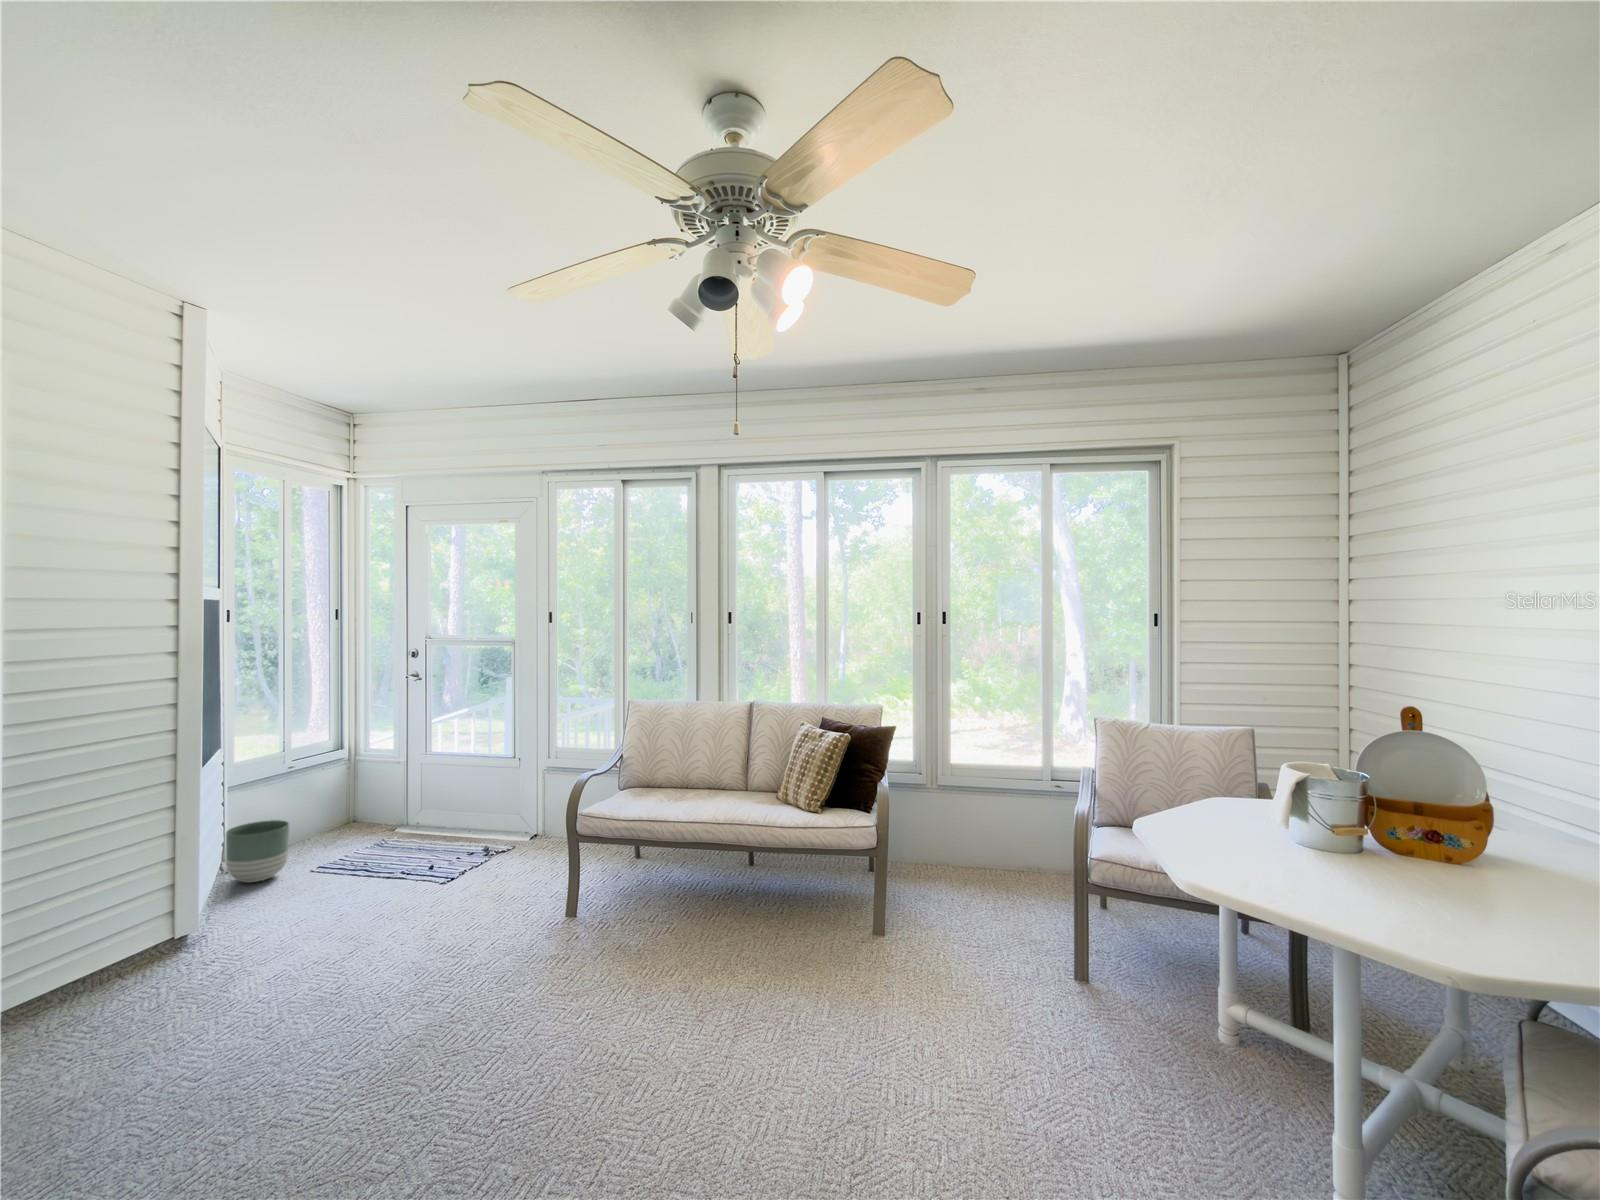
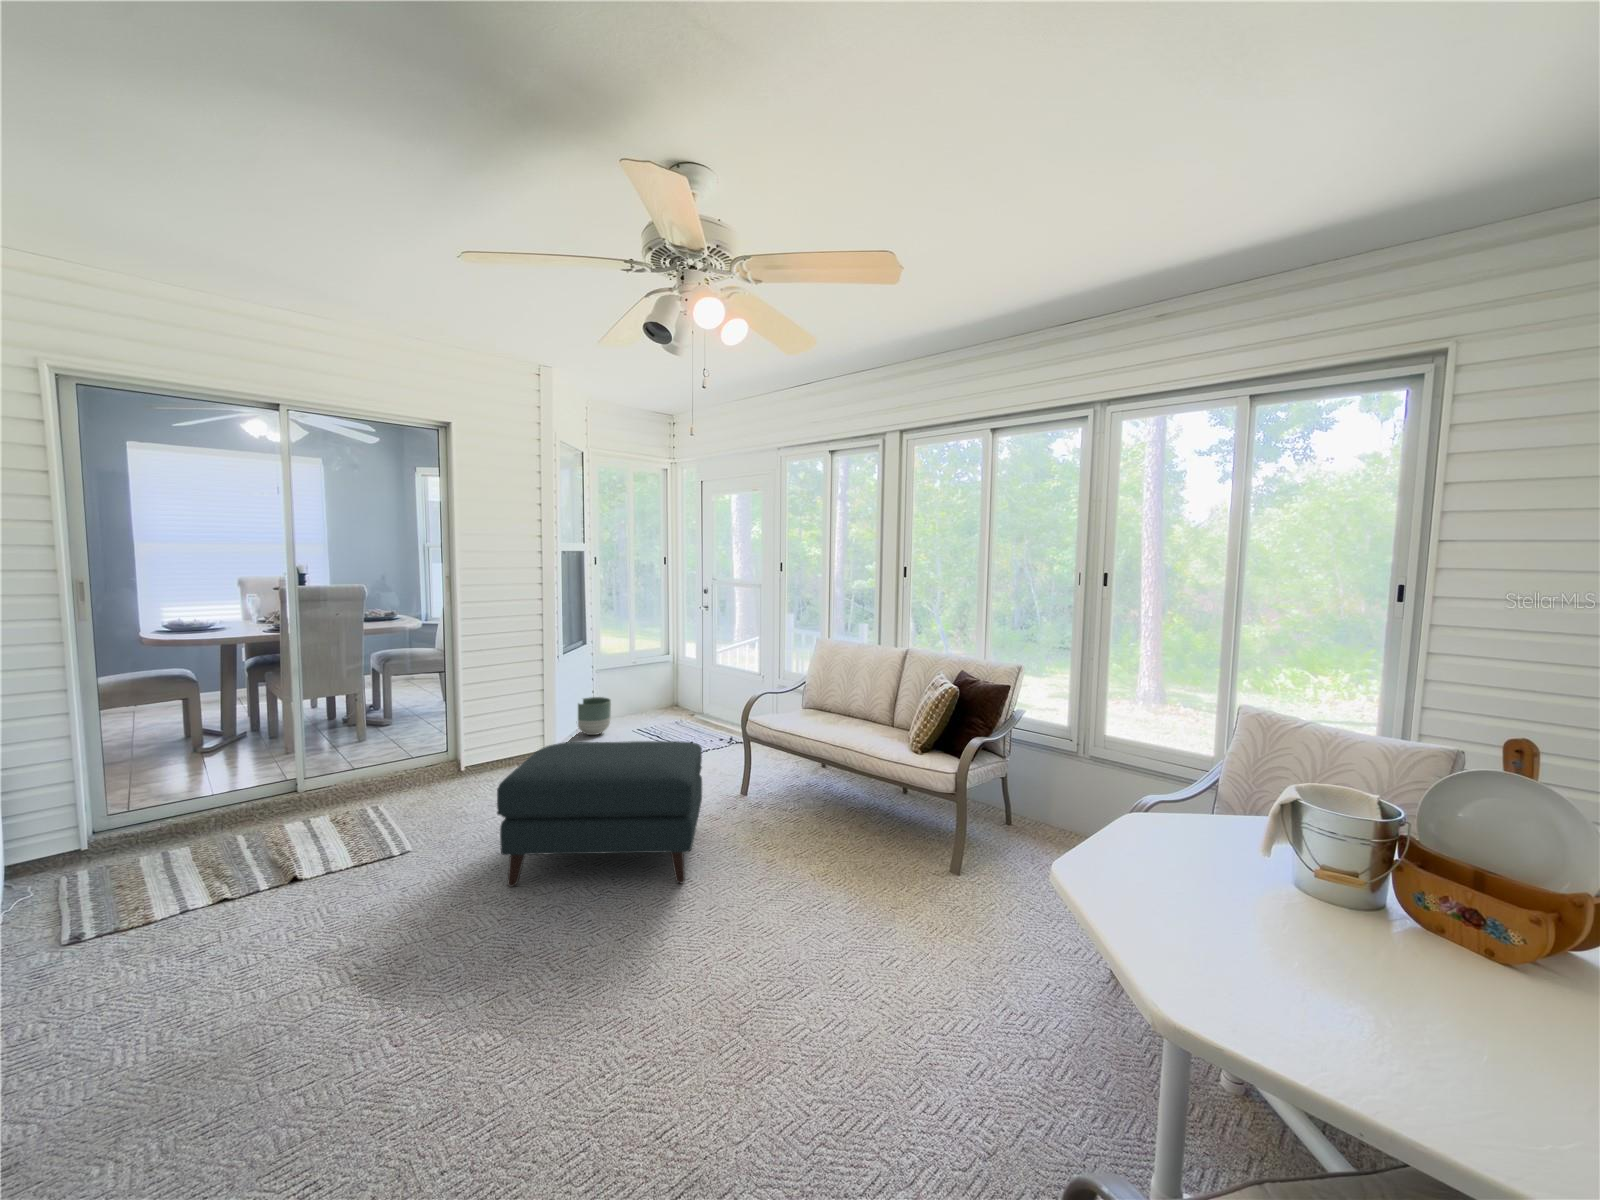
ottoman: none [310,851,612,1130] -> present [497,741,702,887]

